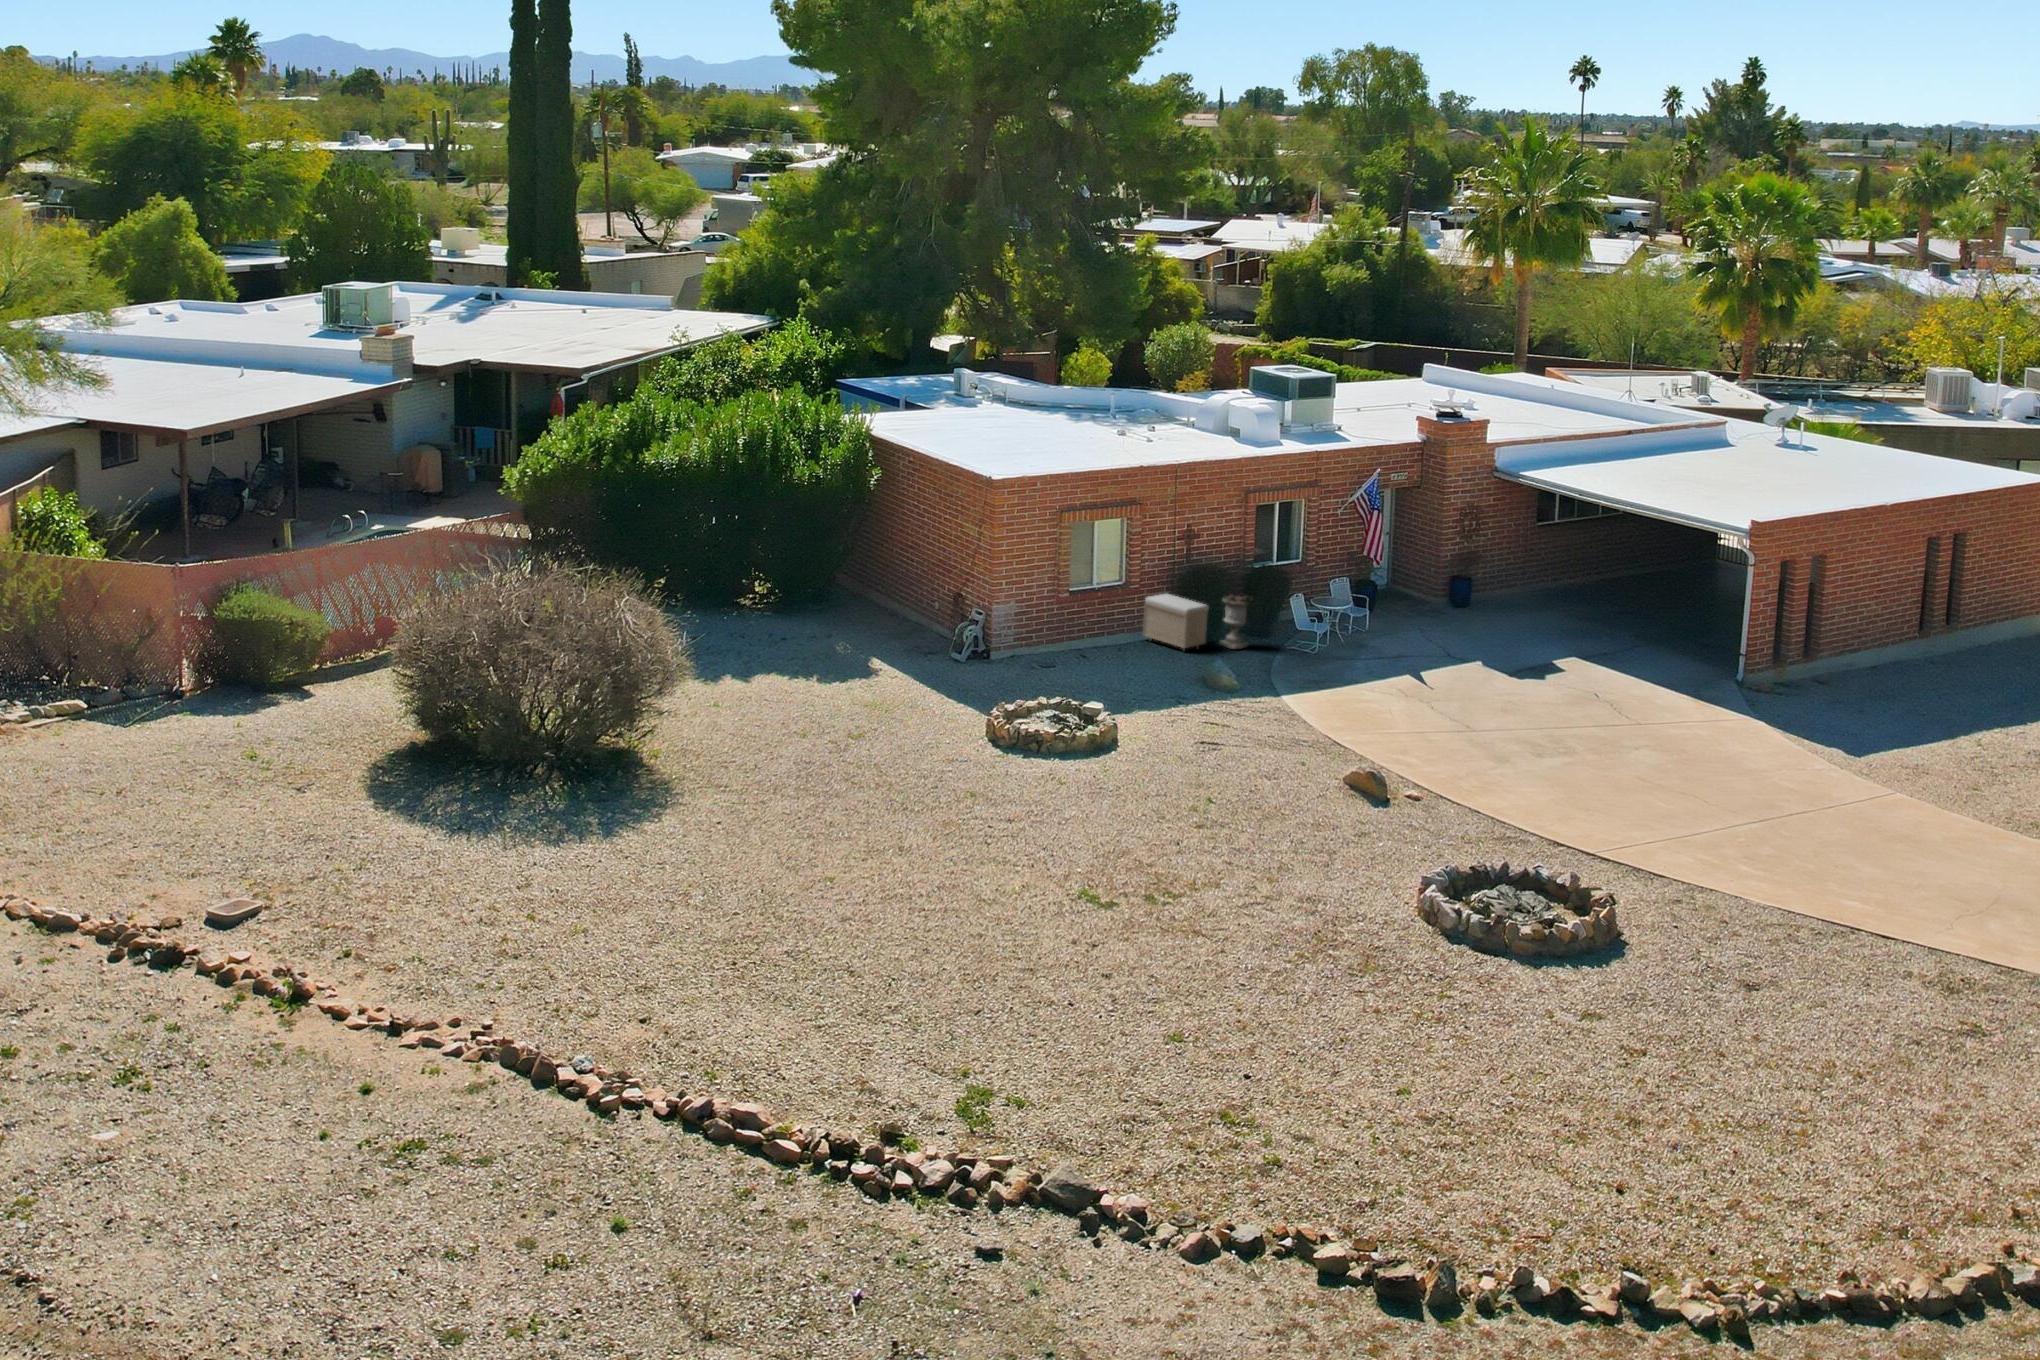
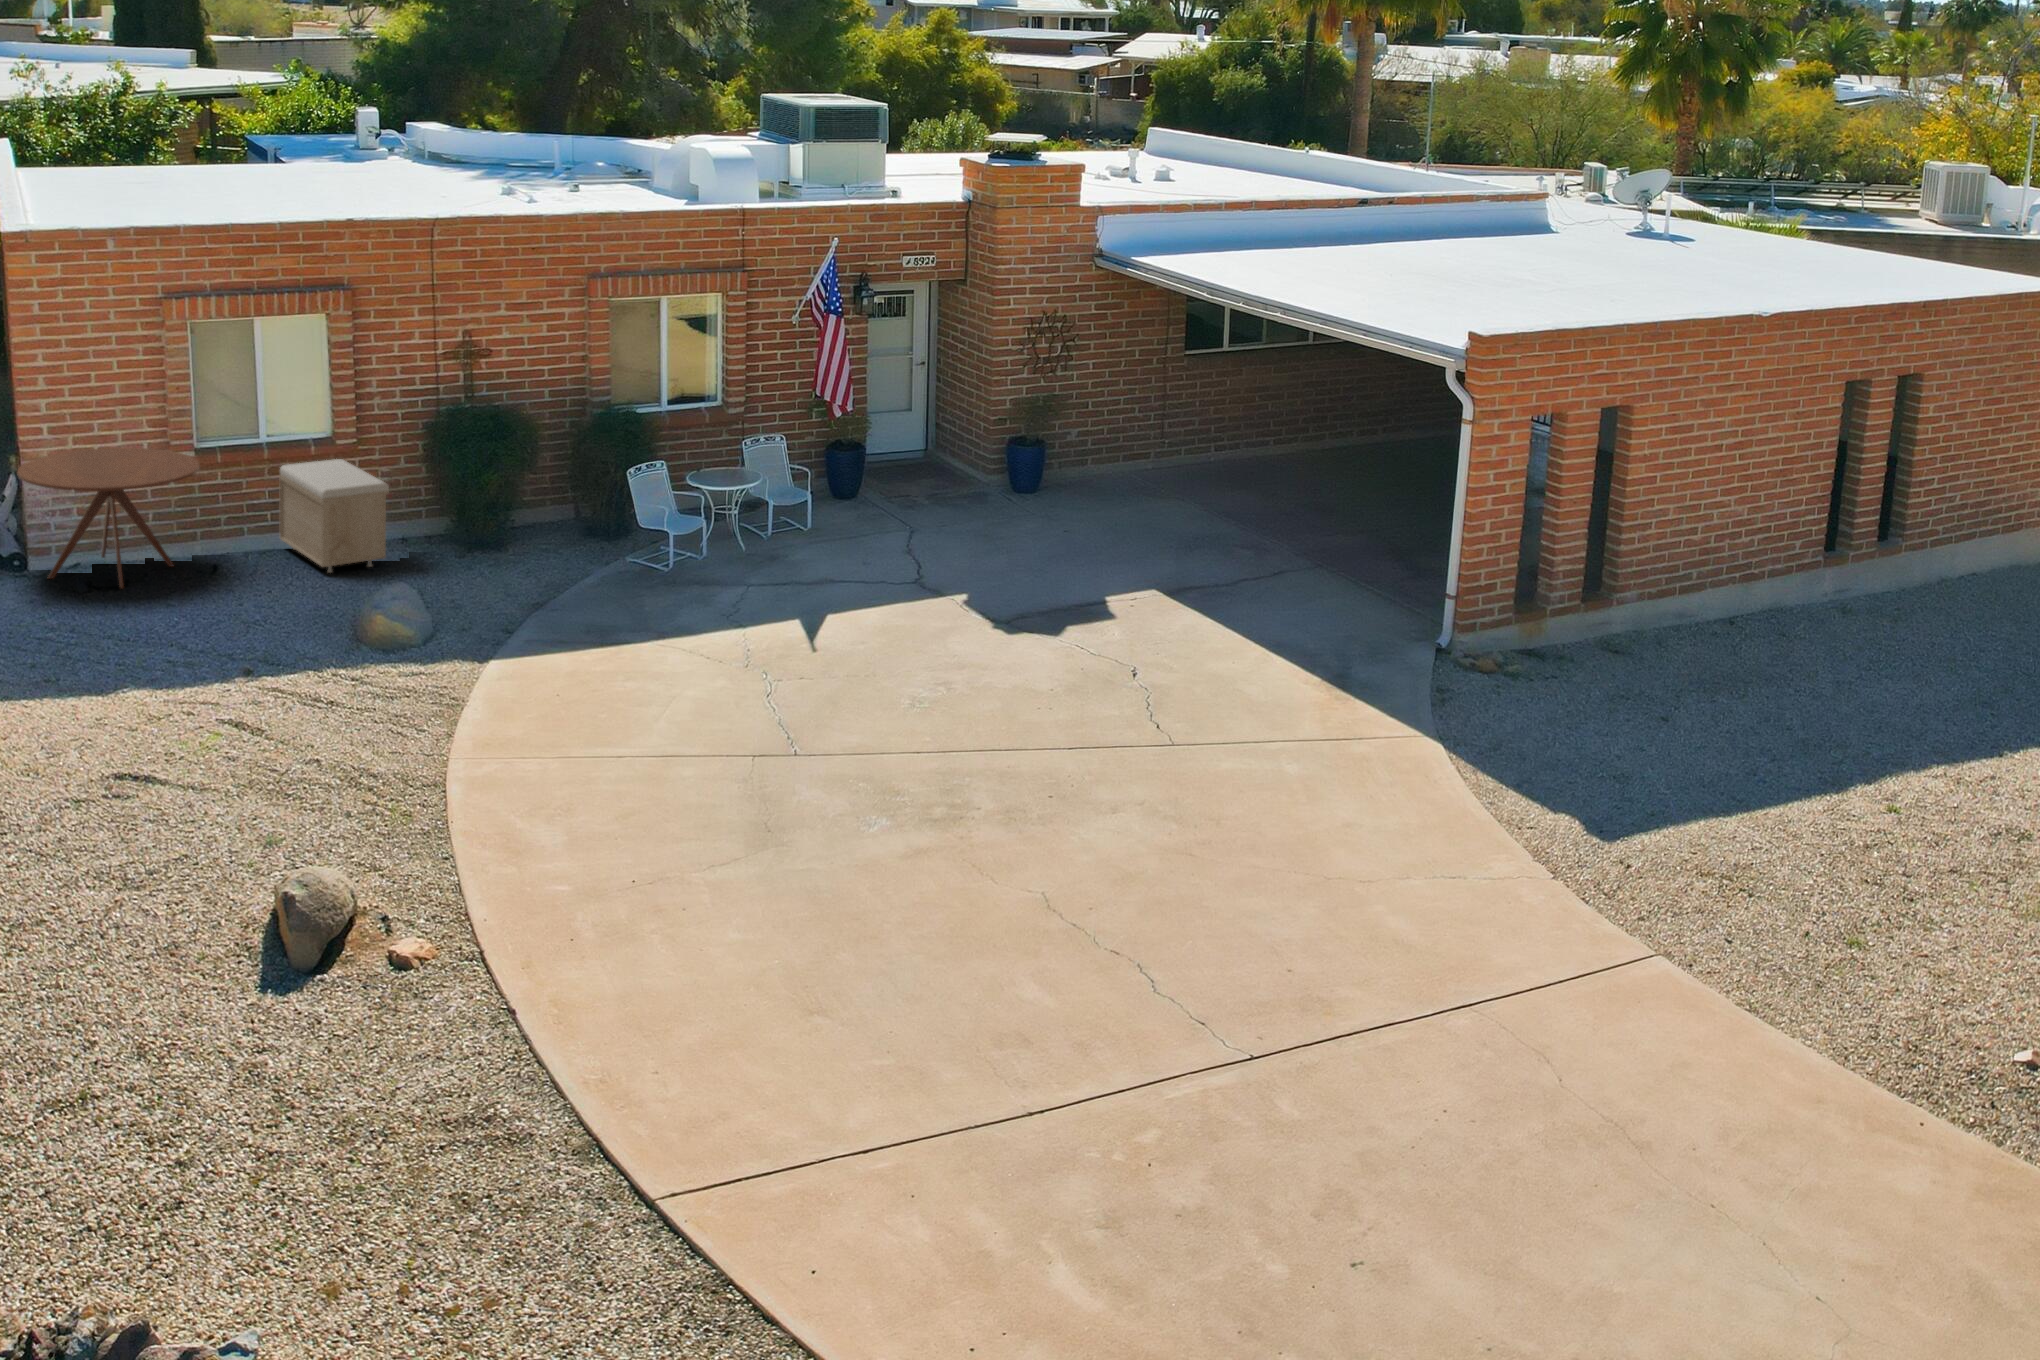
round table: none [1051,590,1131,660] -> present [17,448,199,588]
planter: present [1219,595,1252,649] -> none [422,462,487,570]

